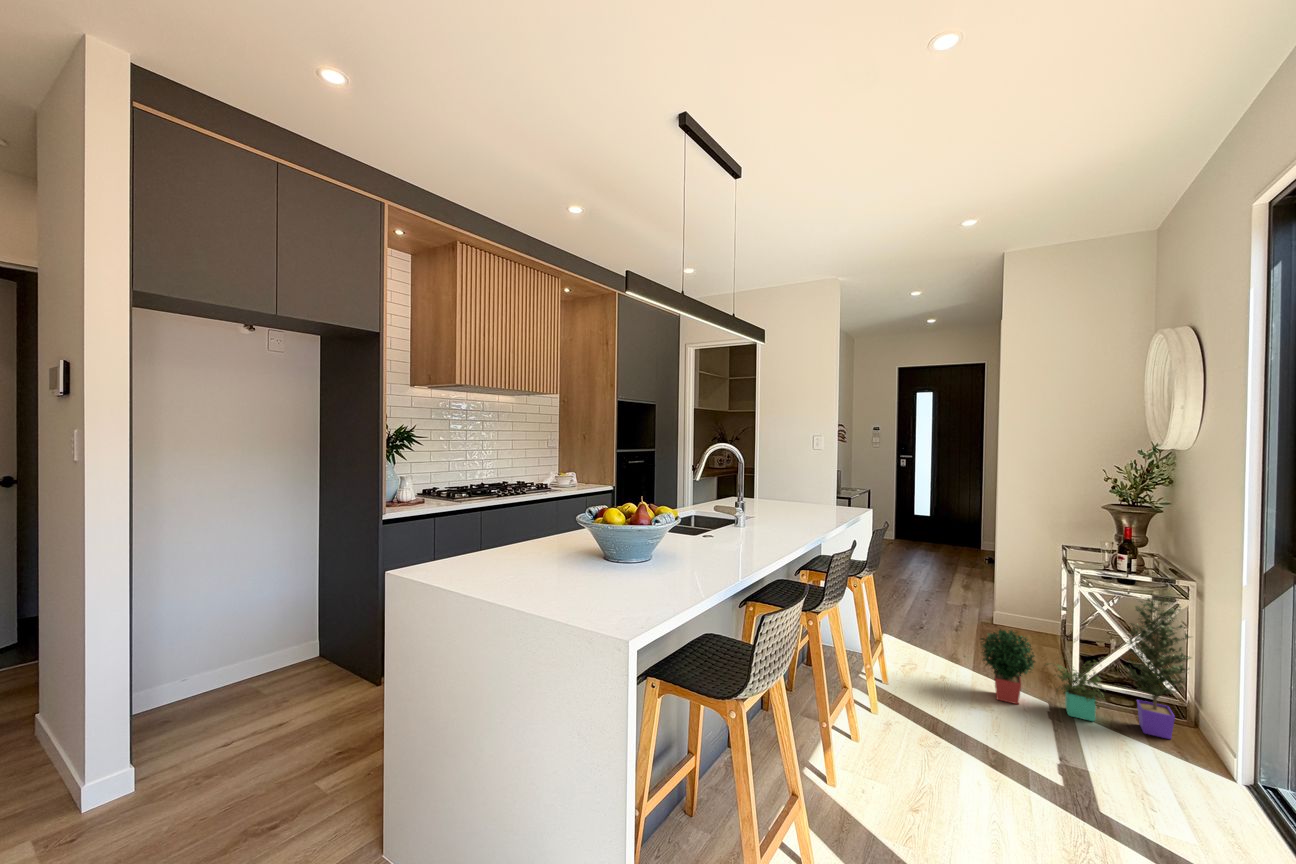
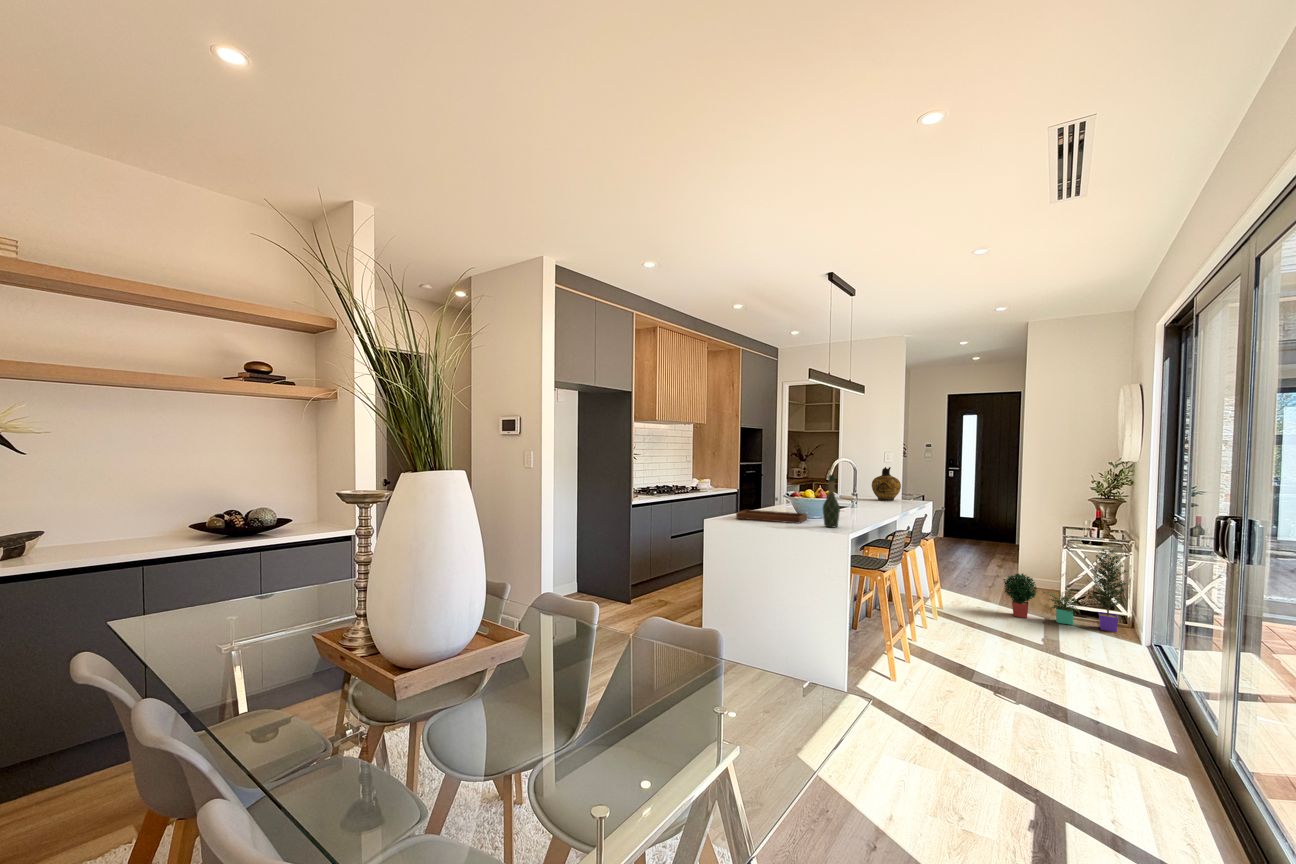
ceramic jug: none [782,458,825,511] -> present [872,467,901,501]
wine bottle: none [597,486,636,612] -> present [823,475,840,527]
tray: none [452,528,602,592] -> present [736,498,807,523]

